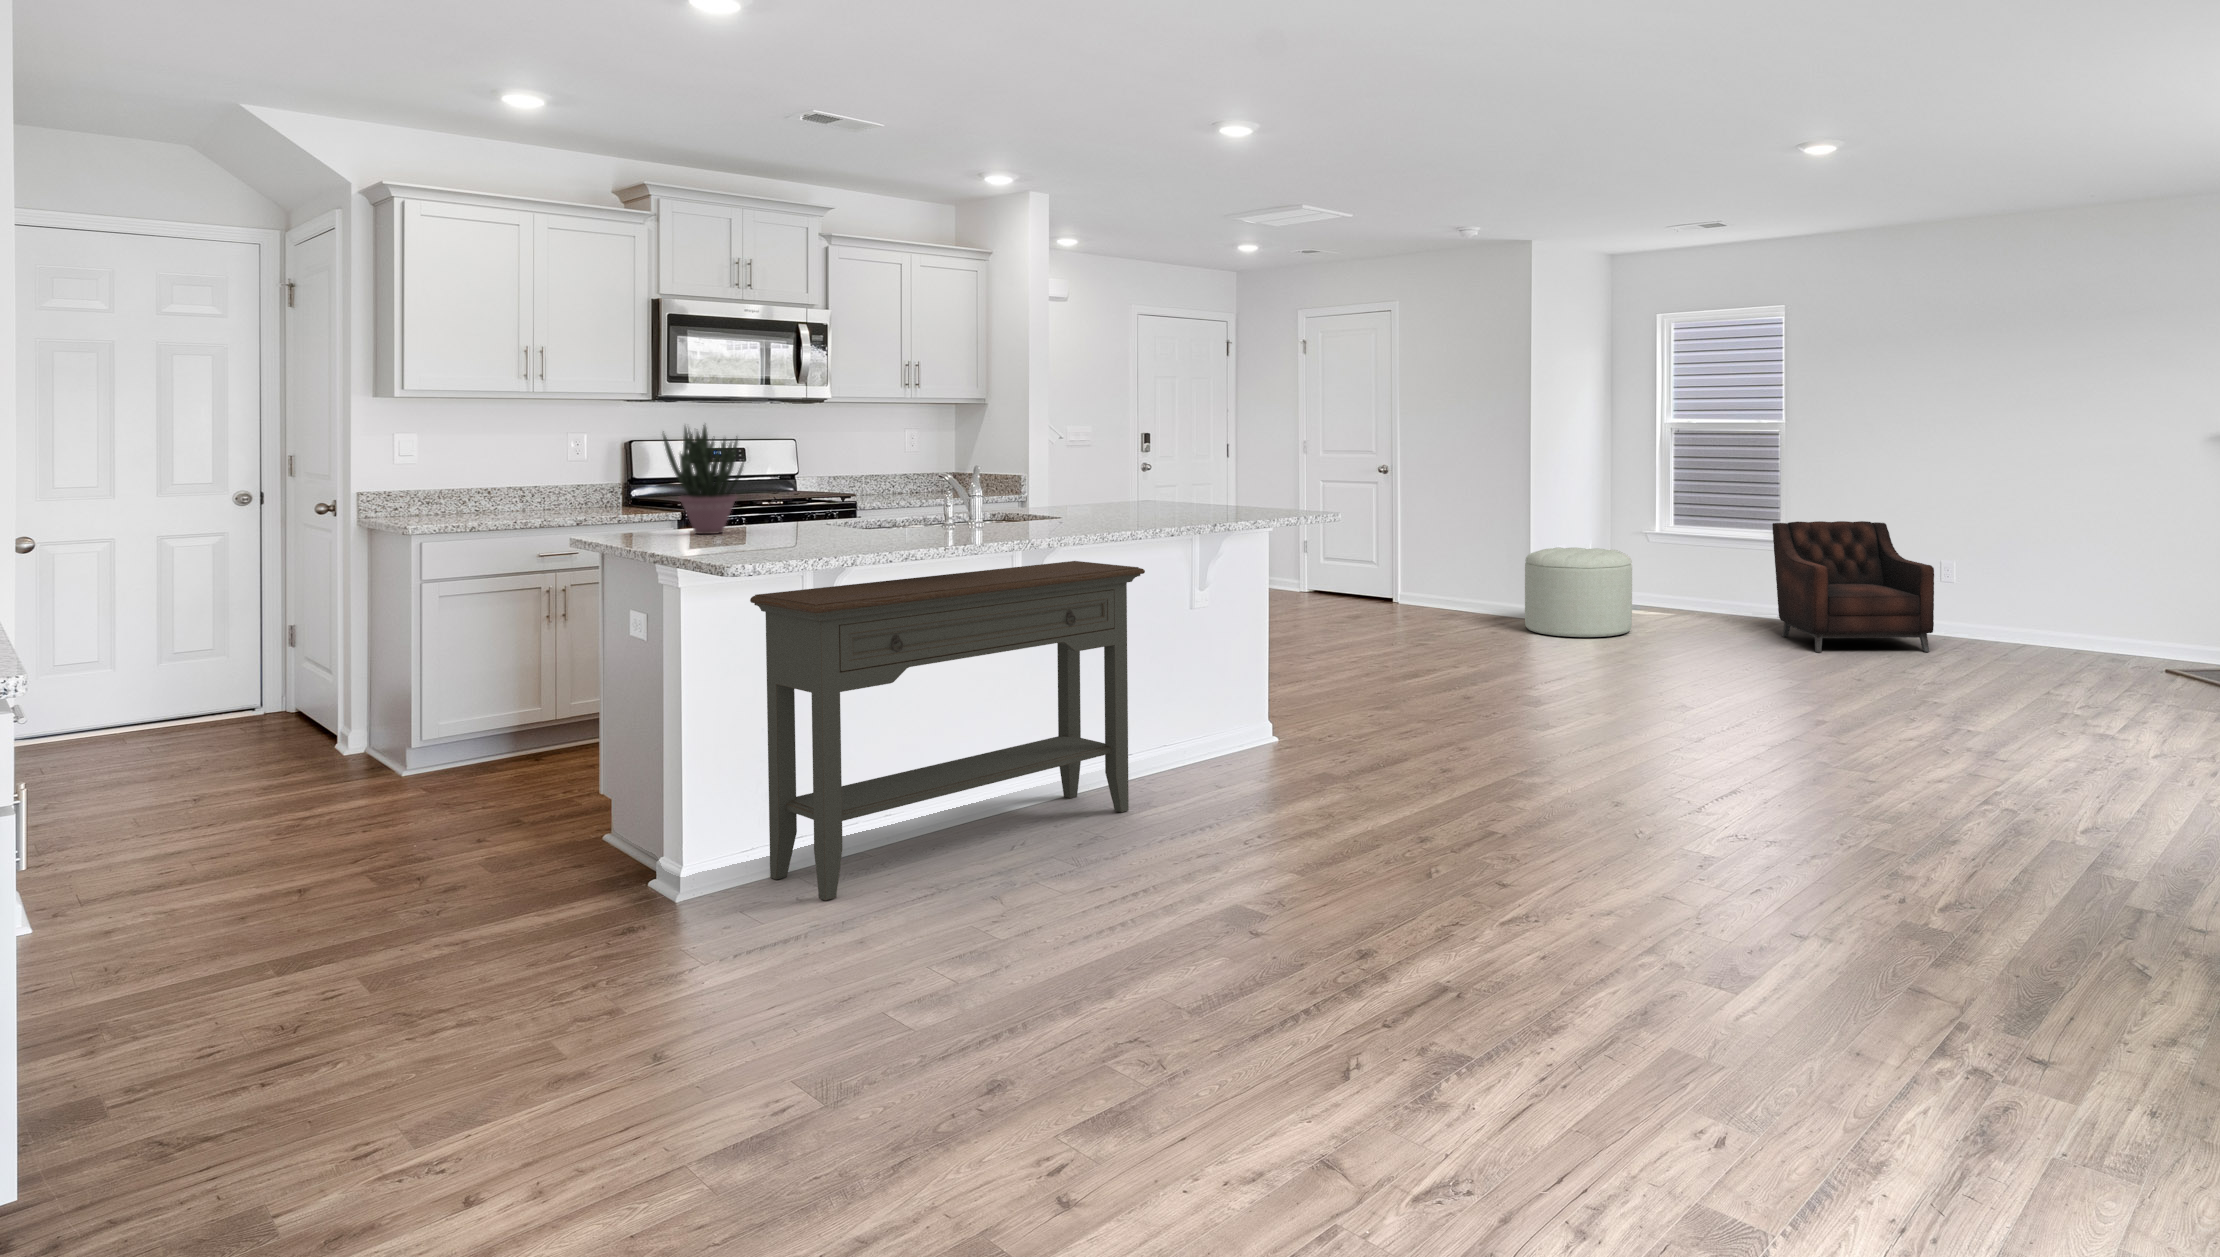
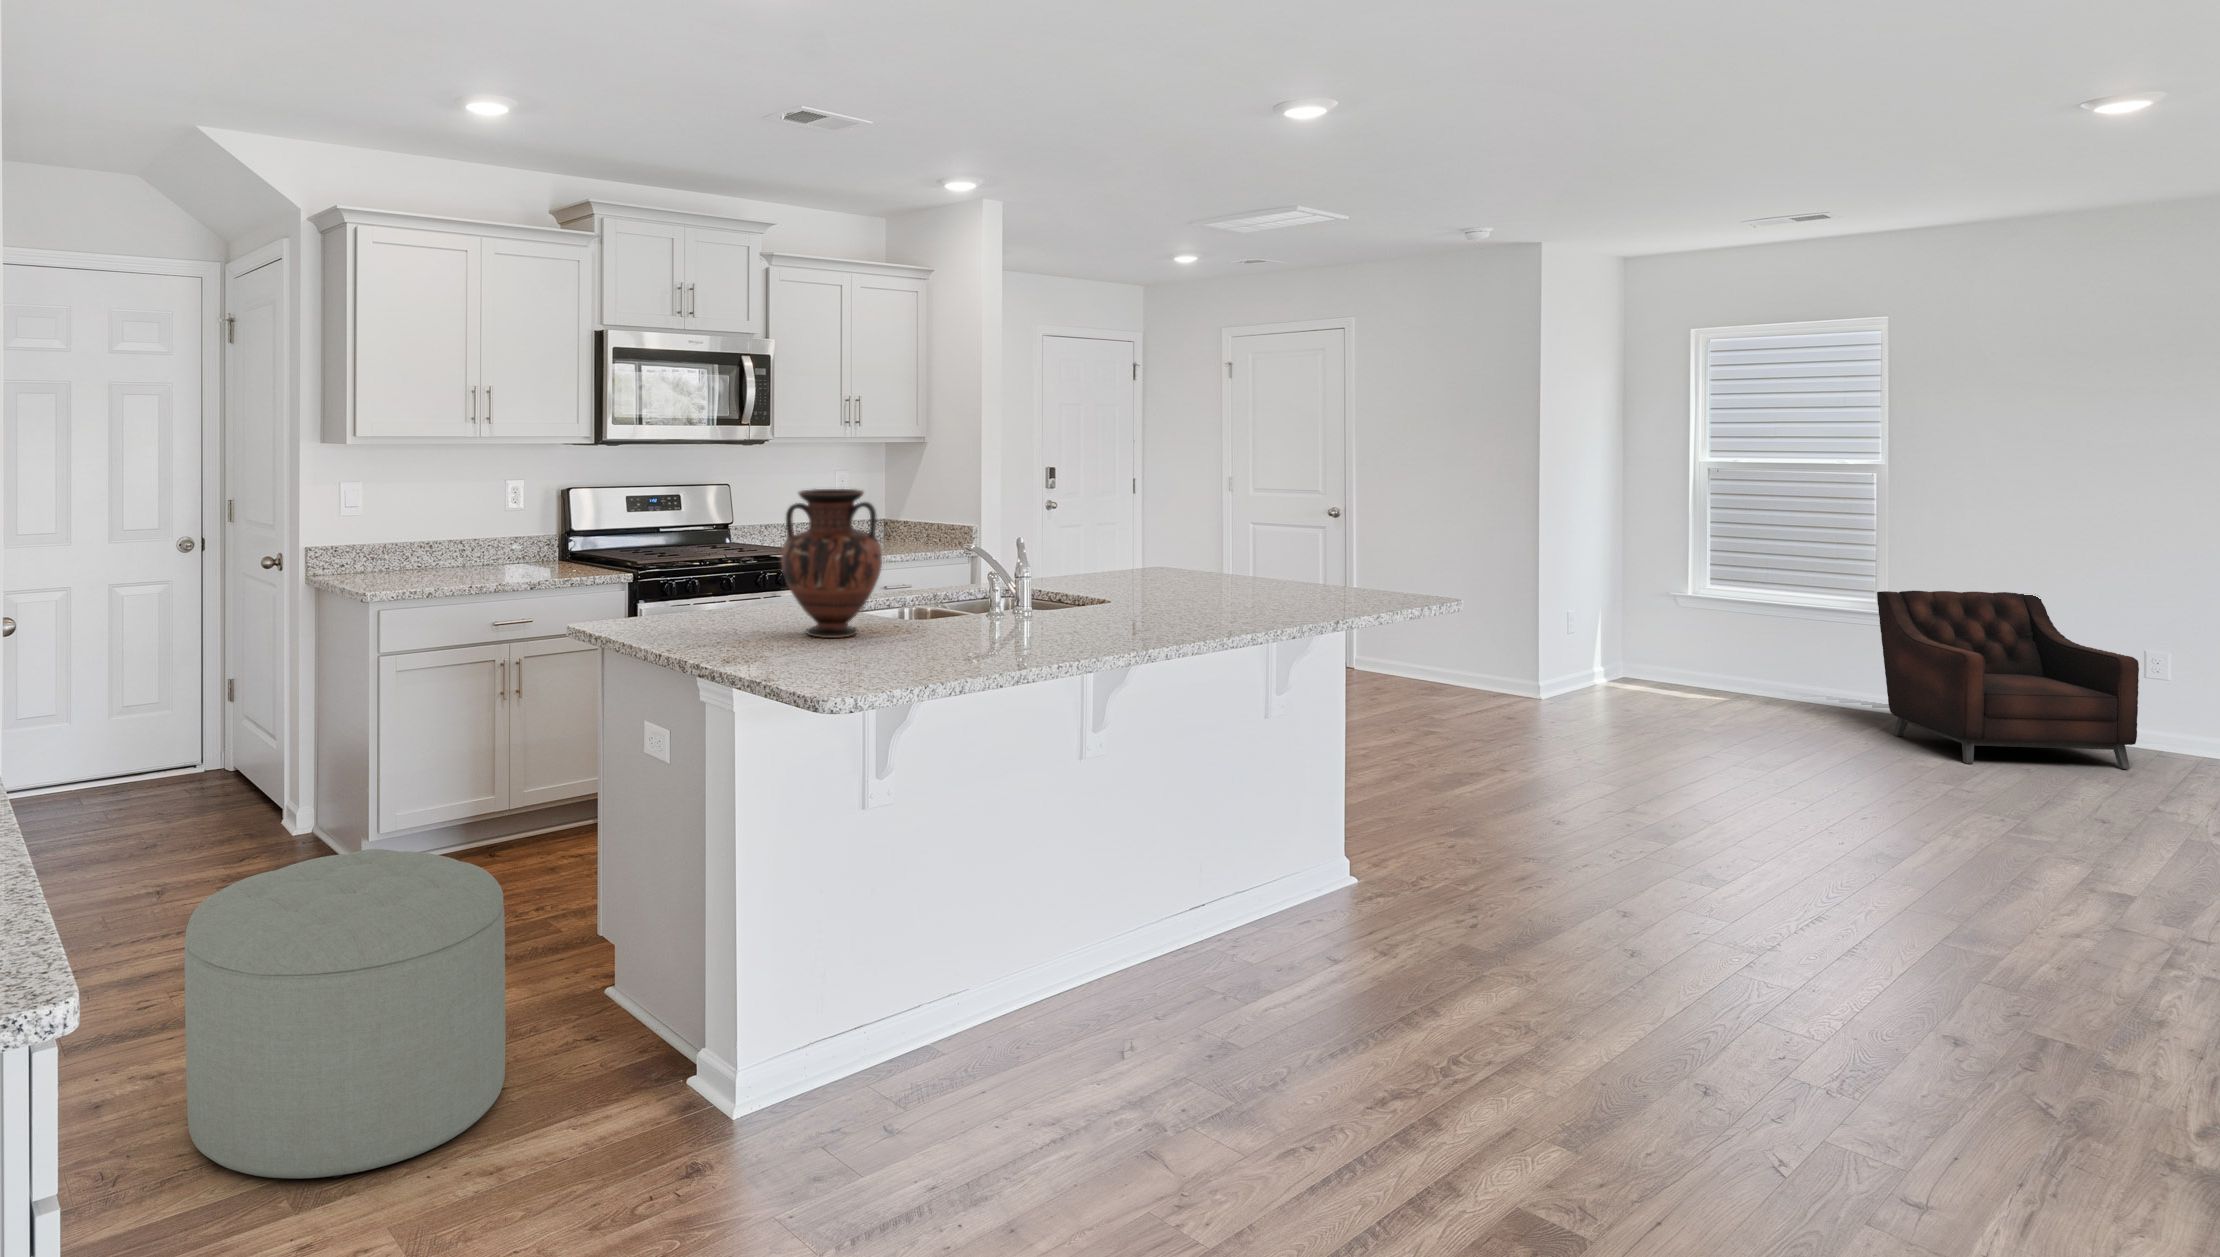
vase: none [753,421,841,540] -> present [781,489,882,638]
potted plant: present [663,425,744,534] -> none [661,487,753,620]
ottoman: present [1525,548,1632,637] -> present [185,849,505,1179]
console table: present [750,561,1145,901] -> none [814,662,1252,1124]

